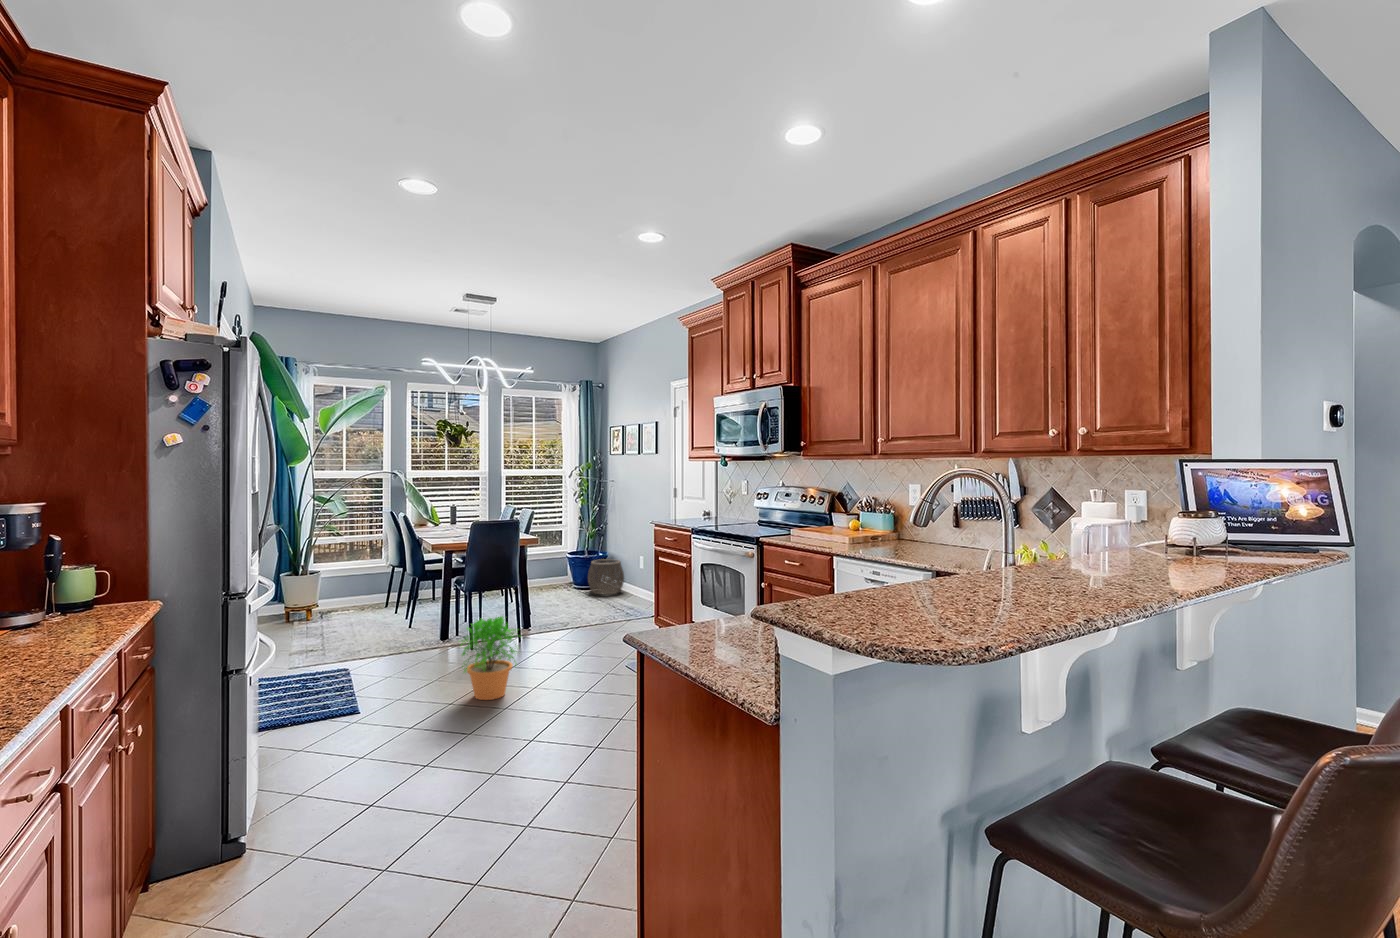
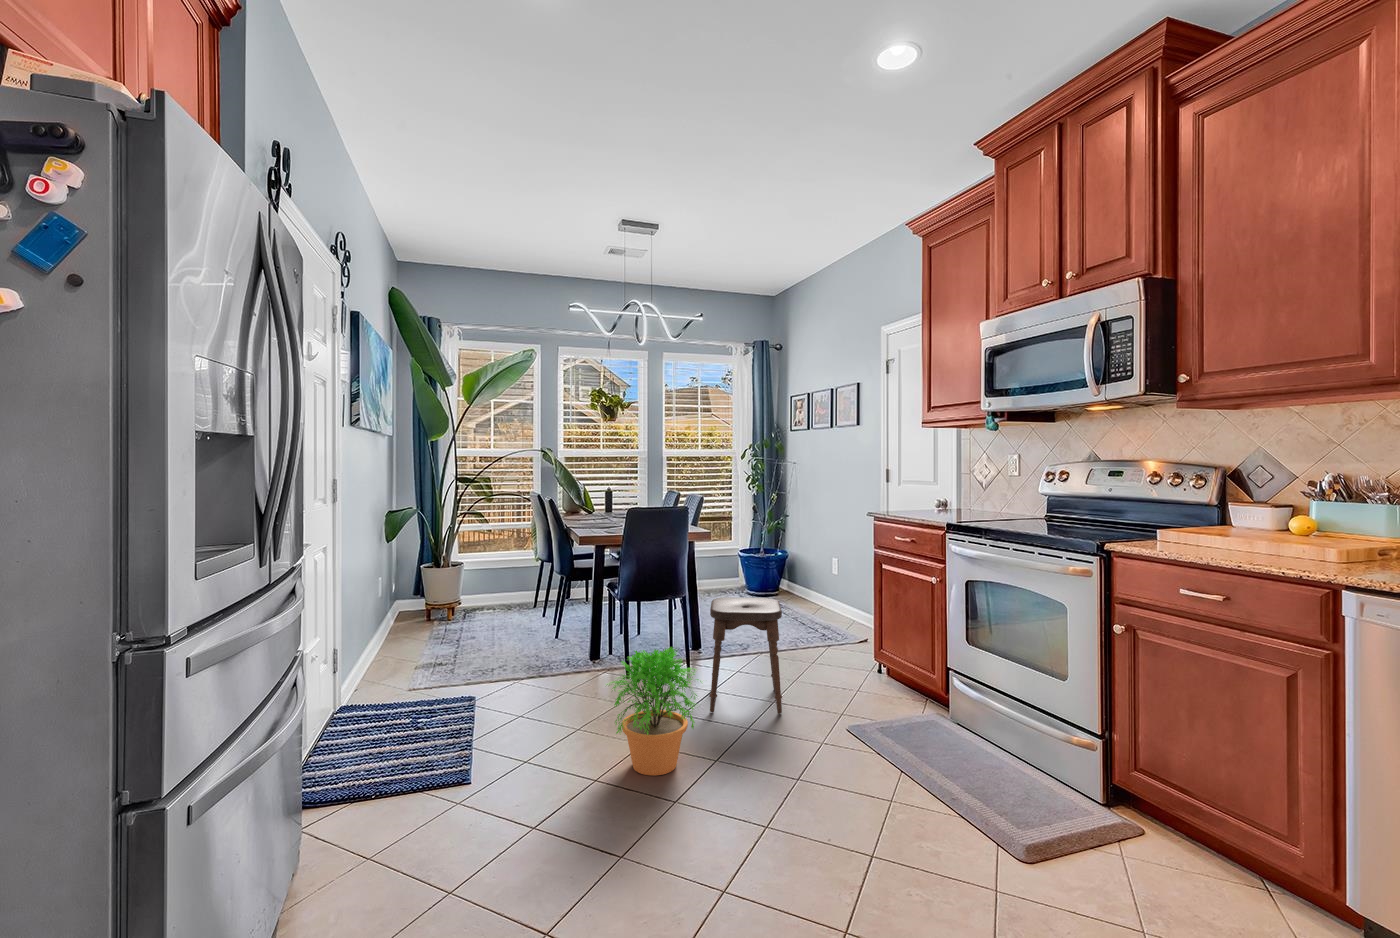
woven basket: present [588,559,624,594] -> none [765,560,811,604]
stool: none [531,585,583,665] -> present [710,597,782,714]

